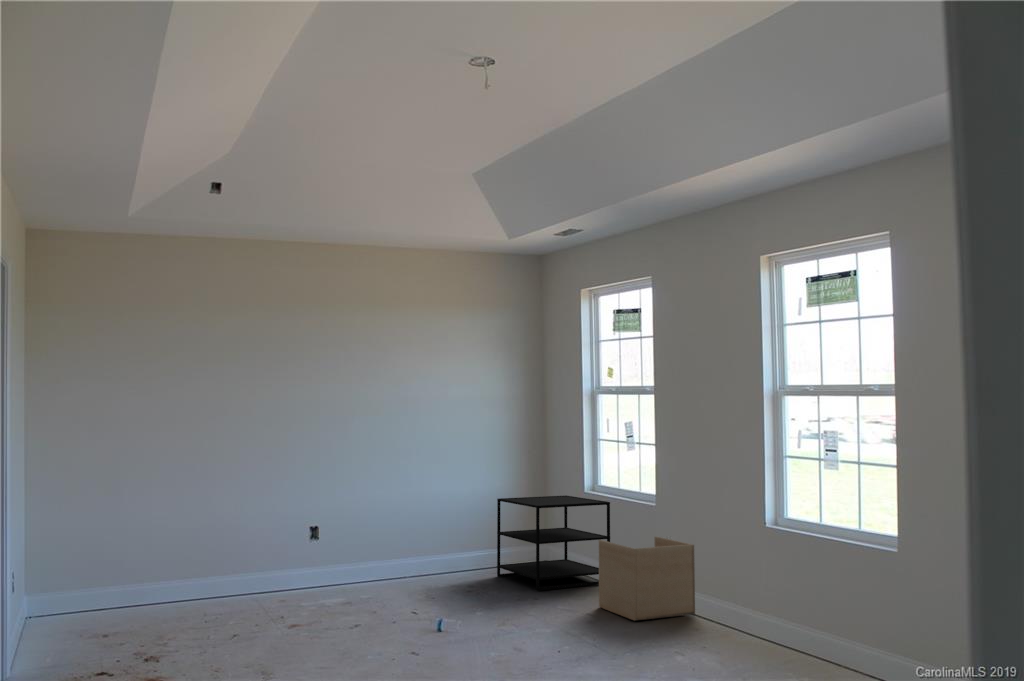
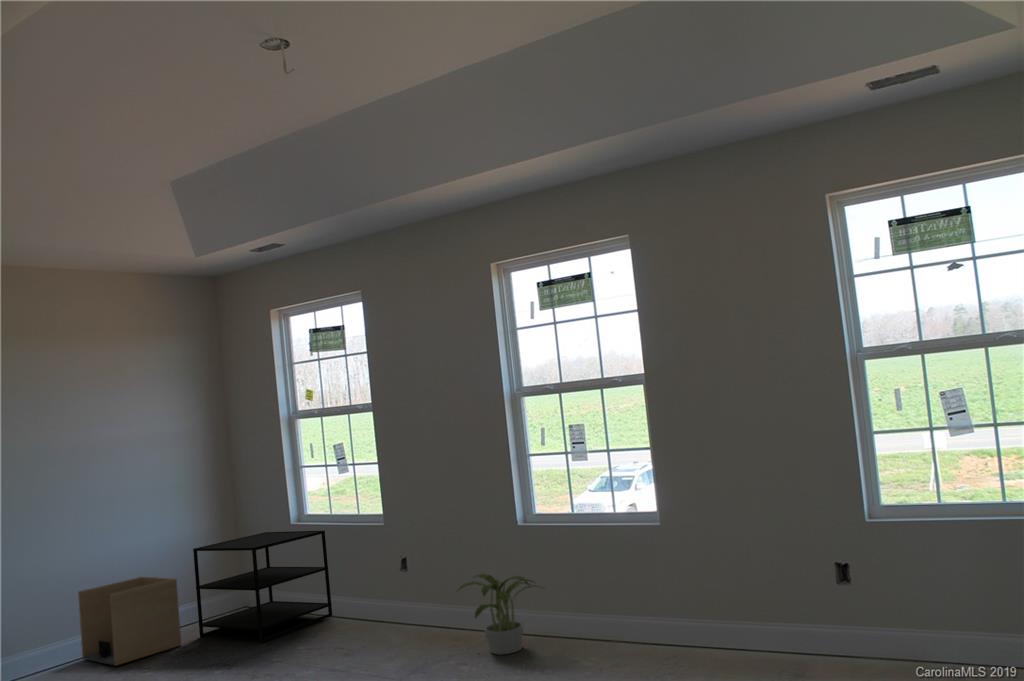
cardboard box: present [599,537,695,620] -> present [78,577,181,666]
potted plant: none [688,567,778,649] -> present [458,574,539,654]

